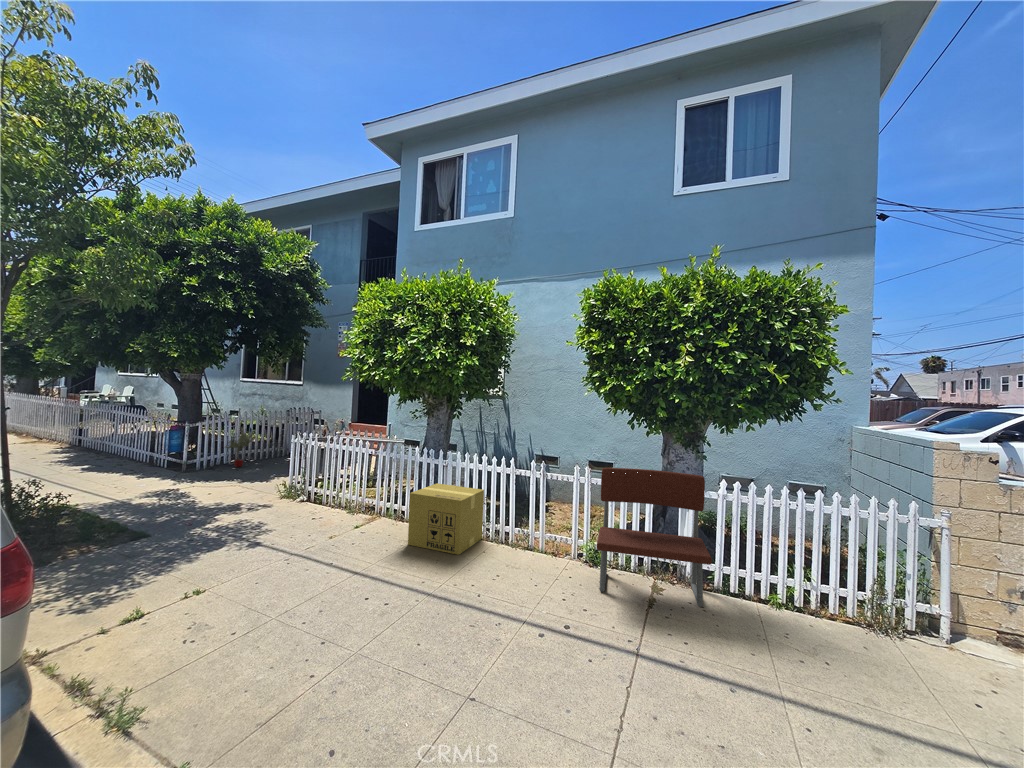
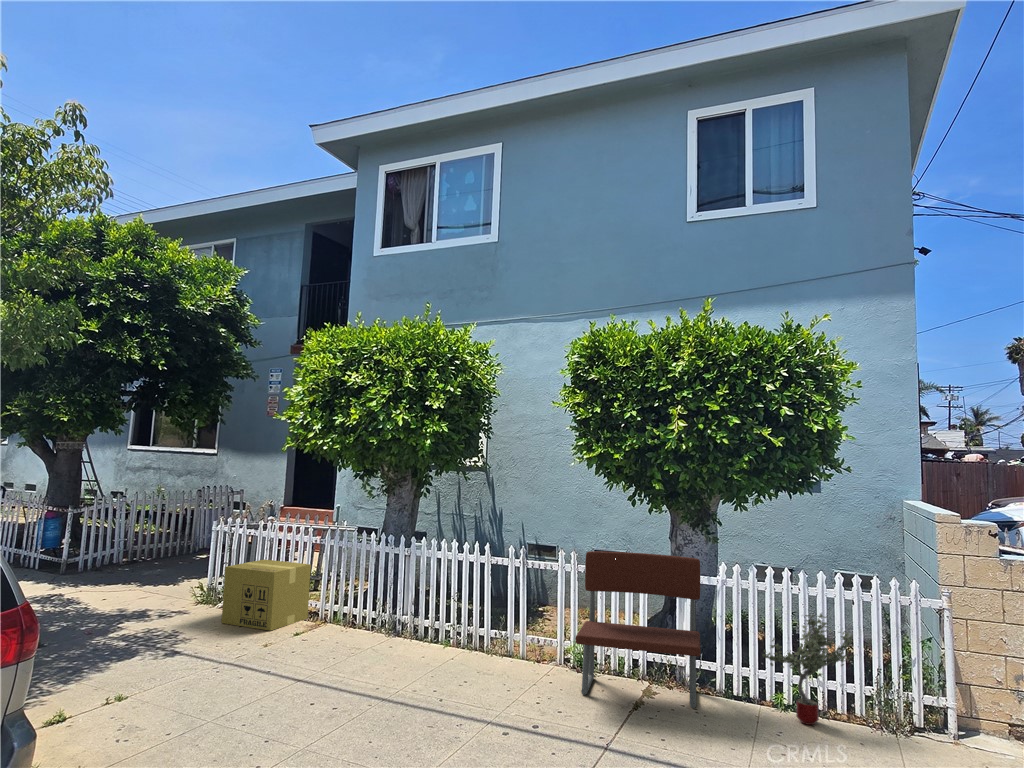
potted tree: present [225,428,254,467] -> present [762,614,854,725]
cardboard box: present [408,483,484,555] -> present [222,559,311,631]

